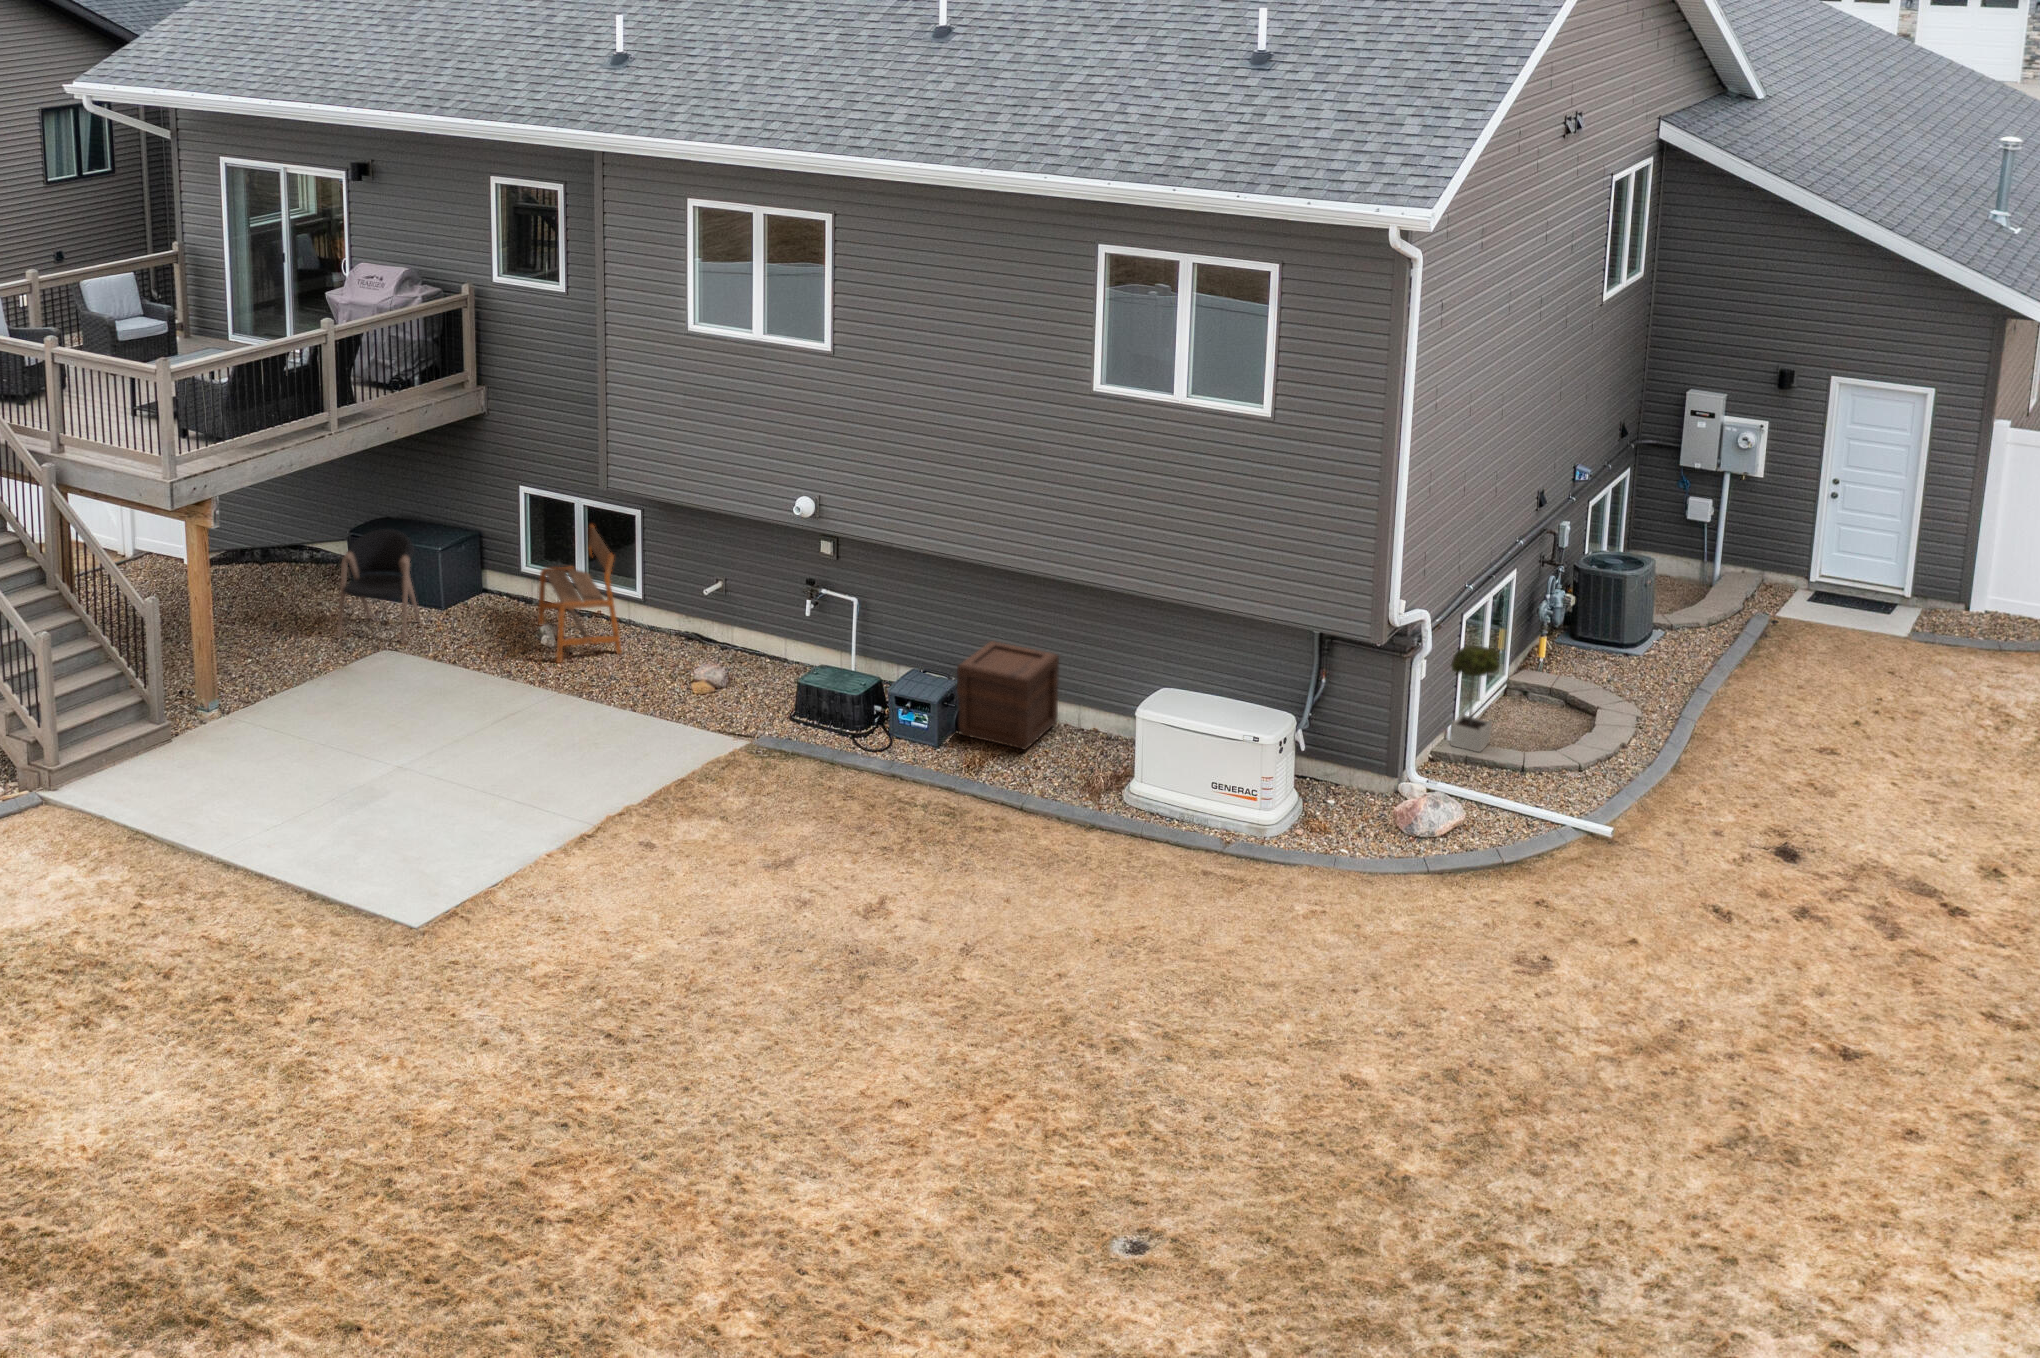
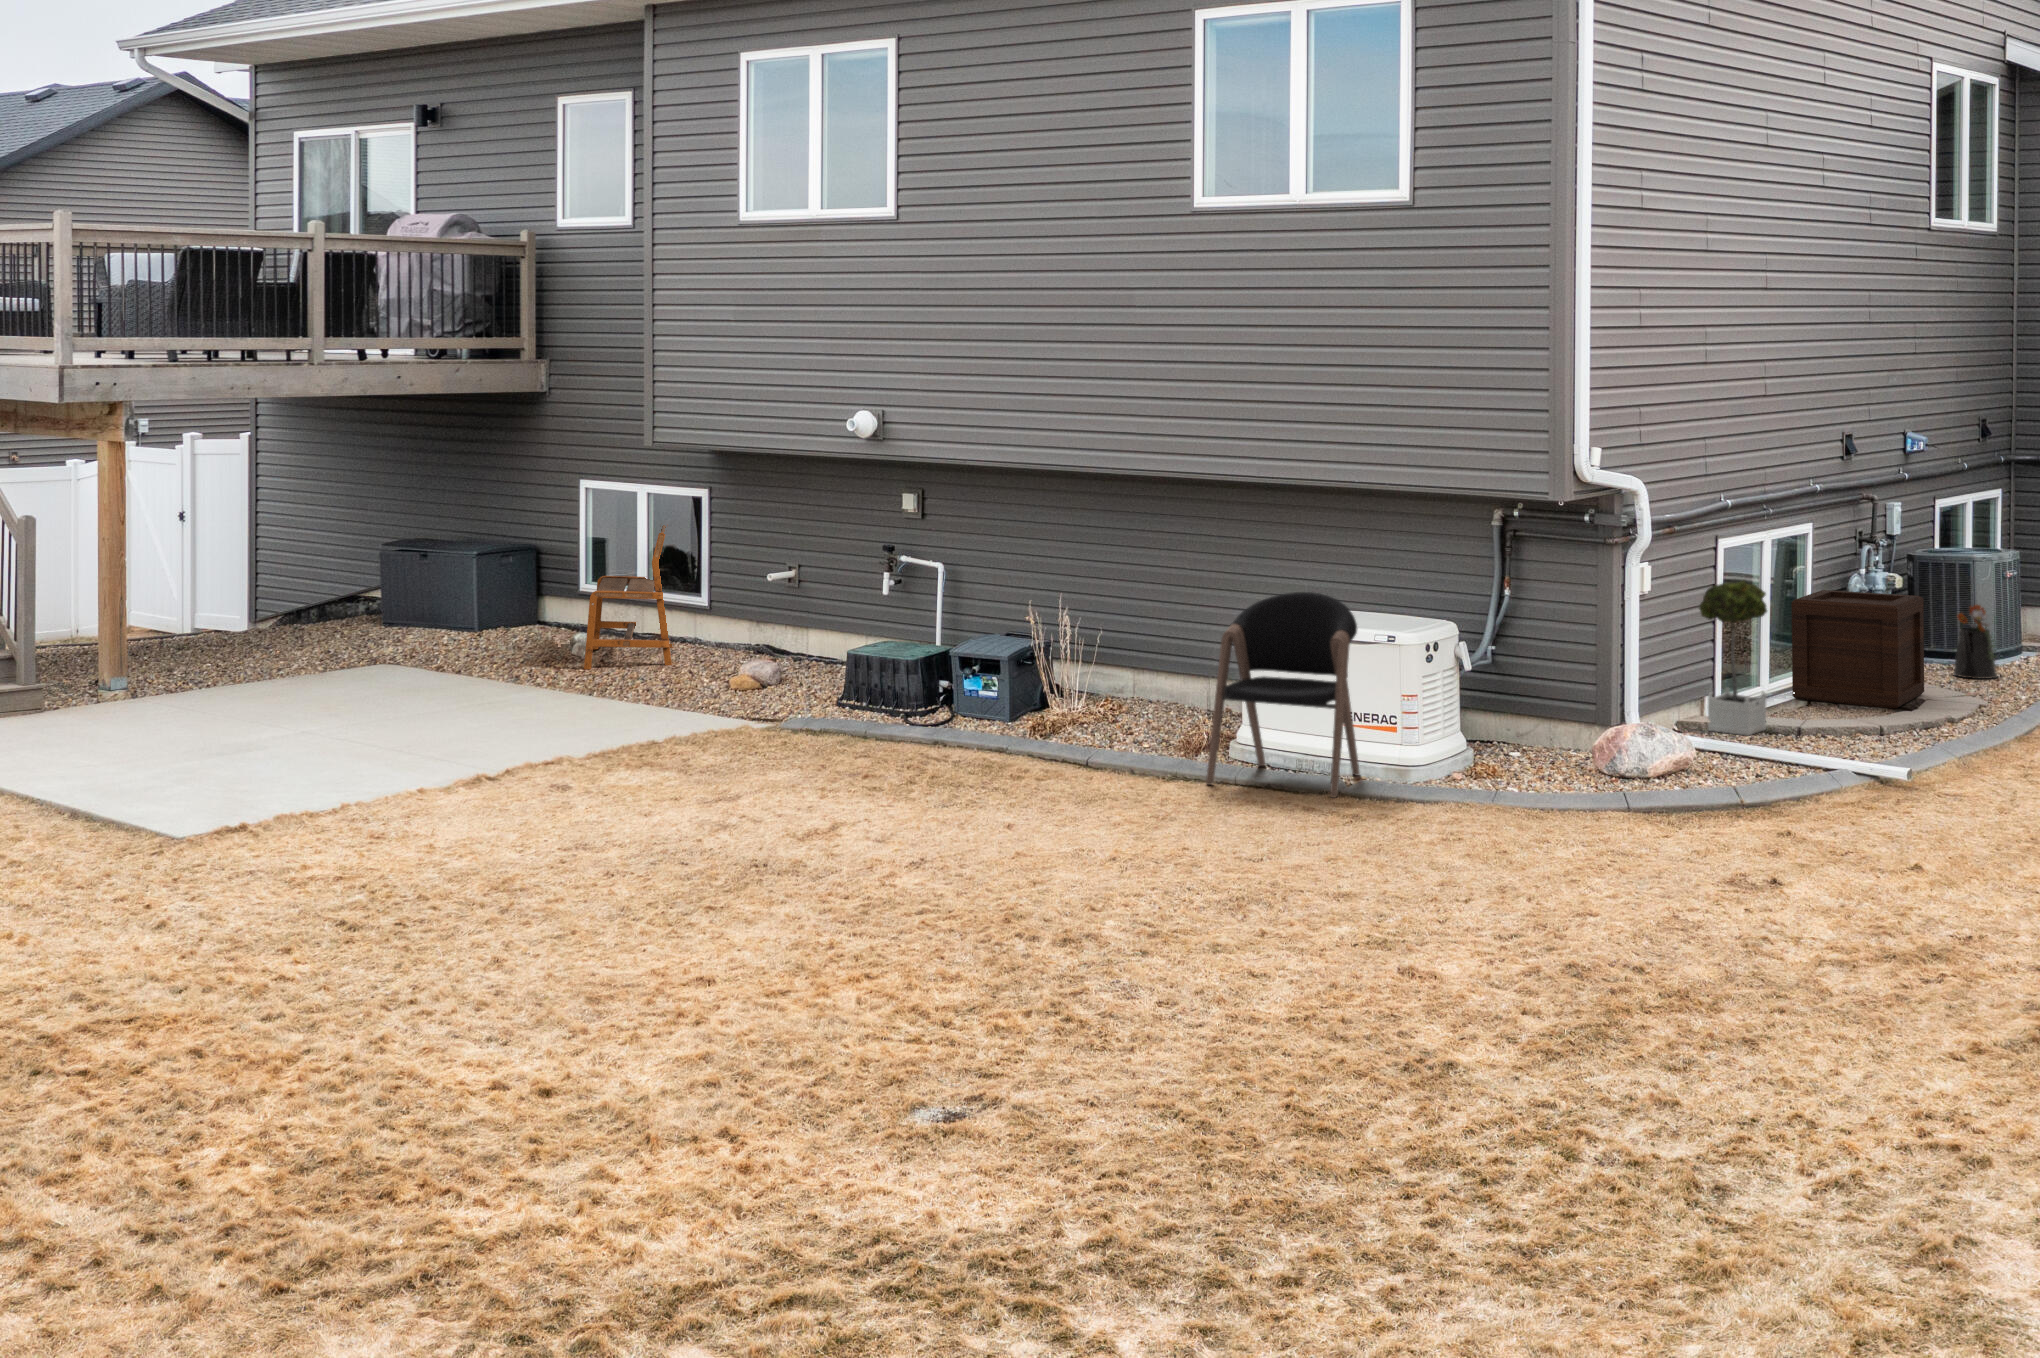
chair: present [337,529,421,643] -> present [1206,592,1360,798]
watering can: none [1599,594,1634,652] -> present [1953,605,1997,679]
wooden crate: present [957,641,1059,750] -> present [1792,590,1924,709]

